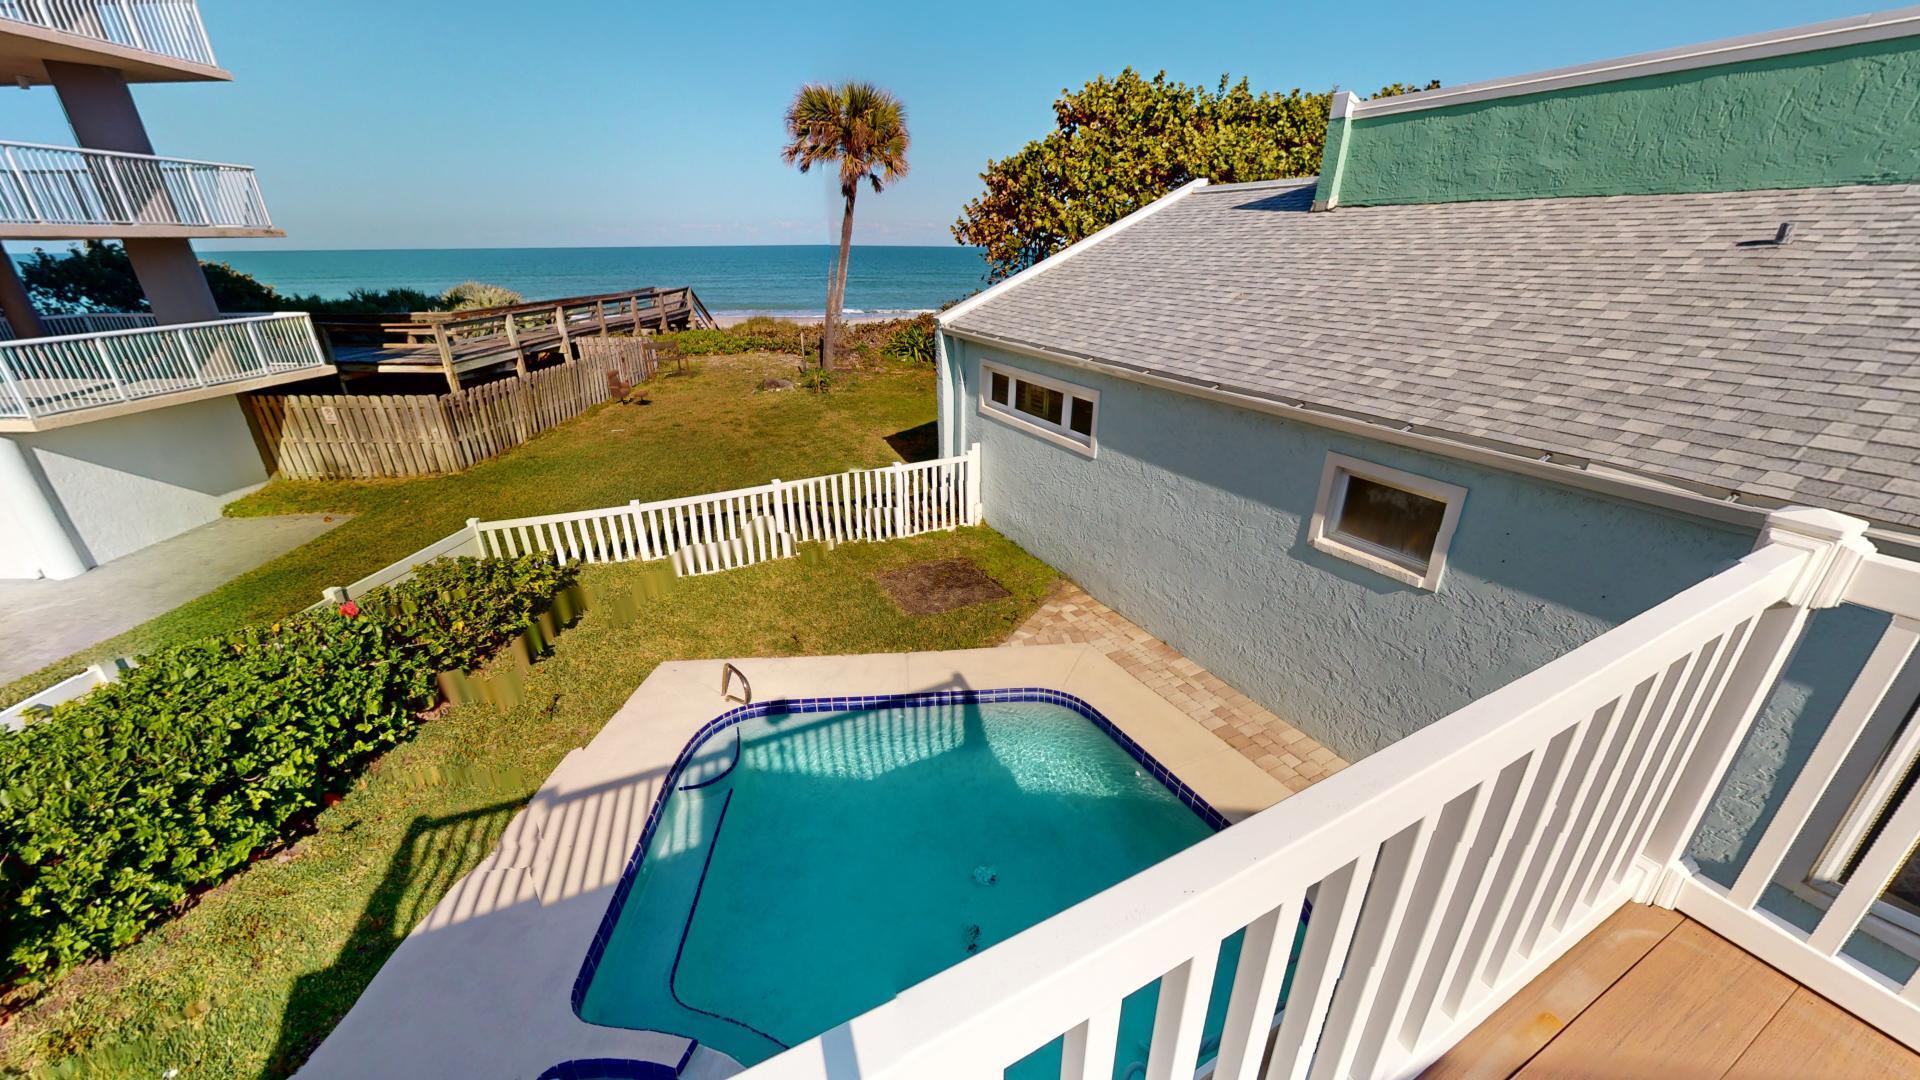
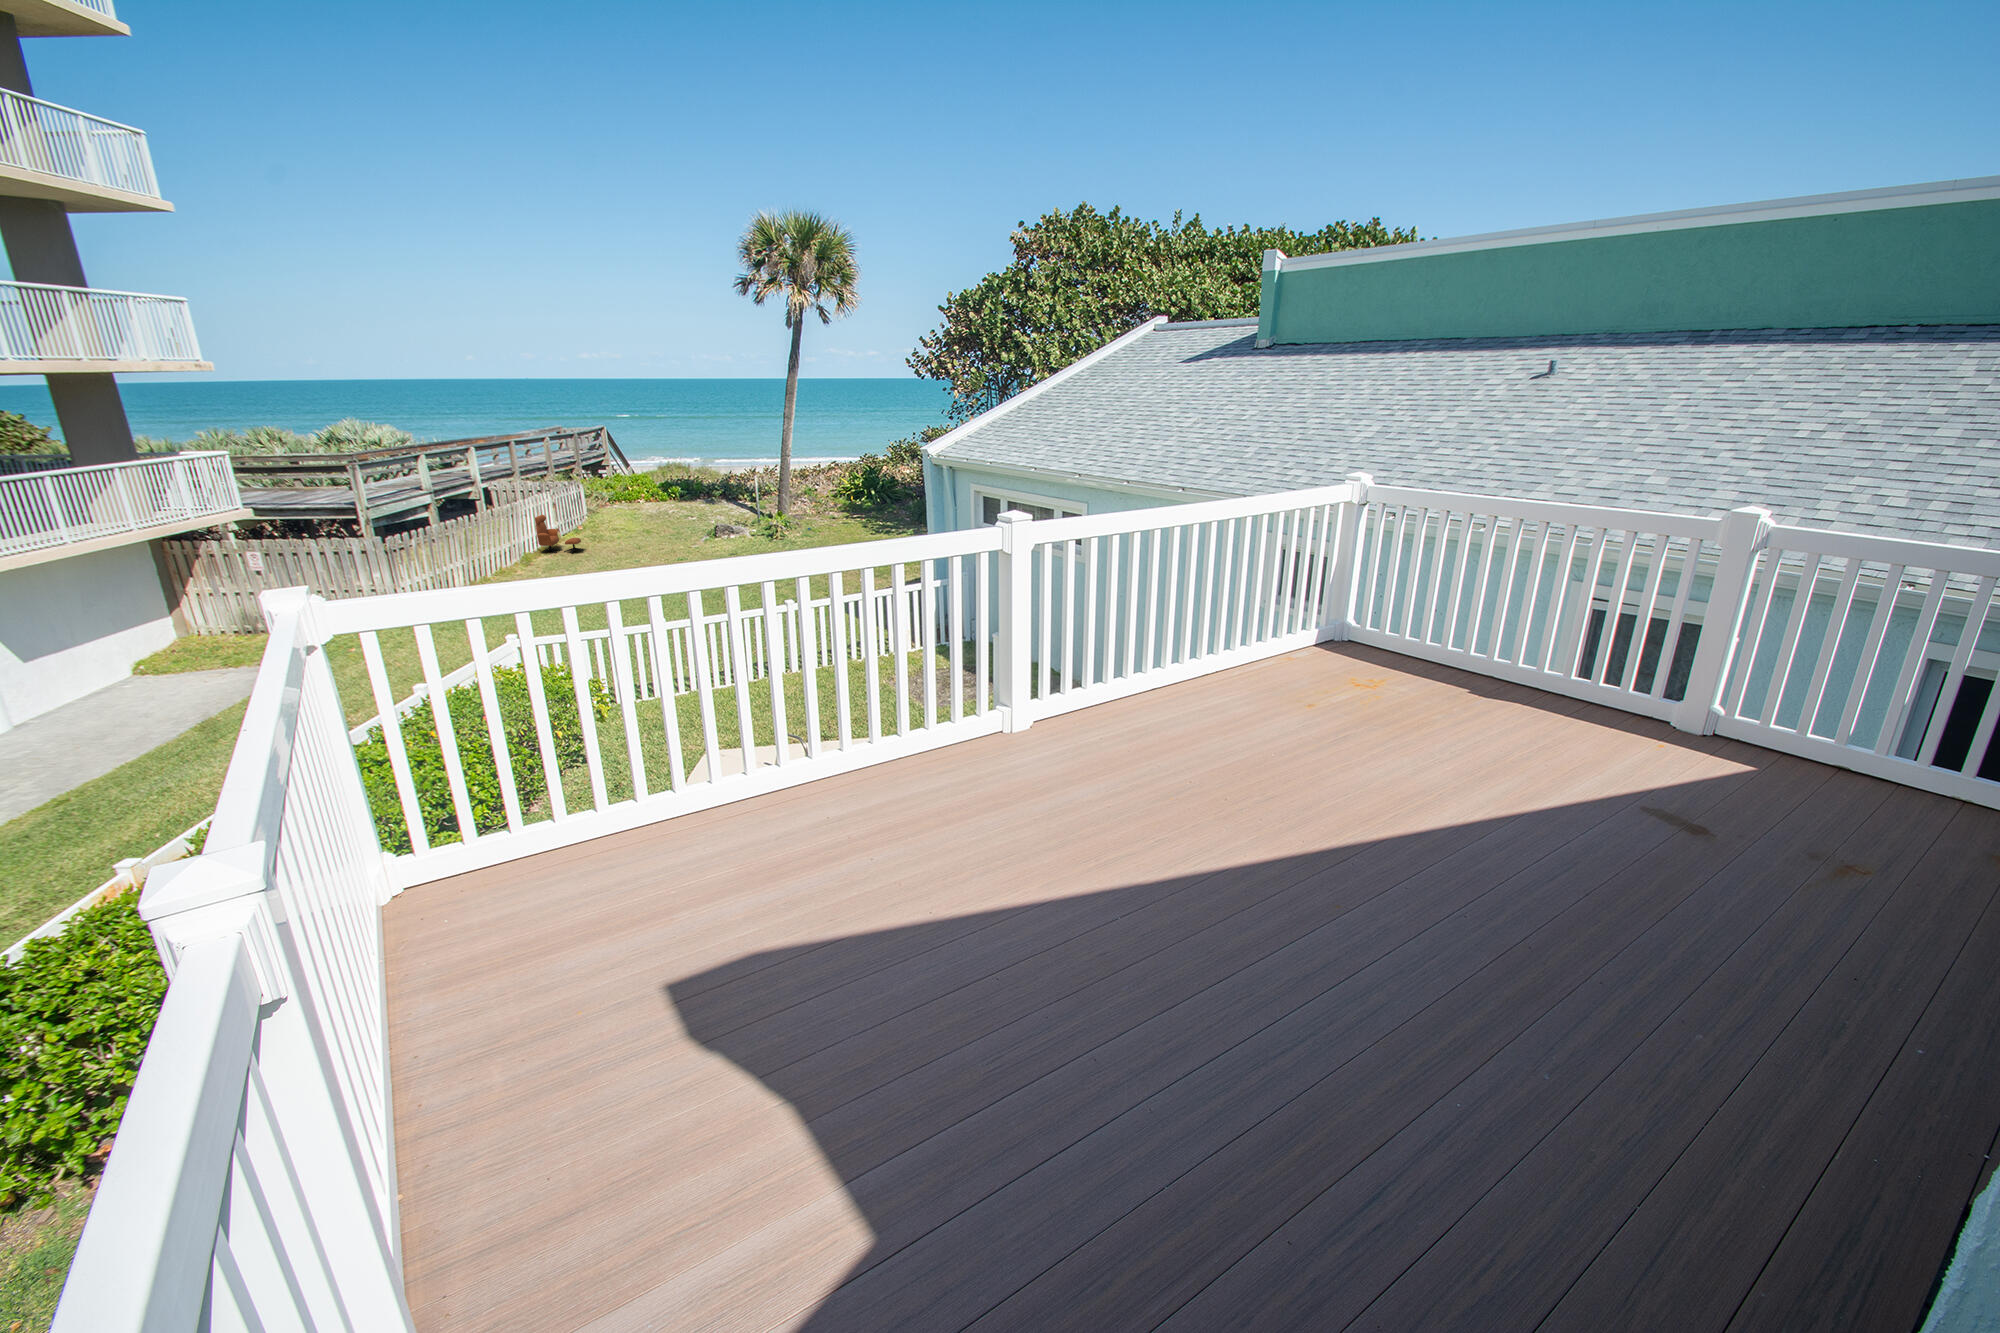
bench: present [641,340,691,382] -> none [564,484,620,530]

